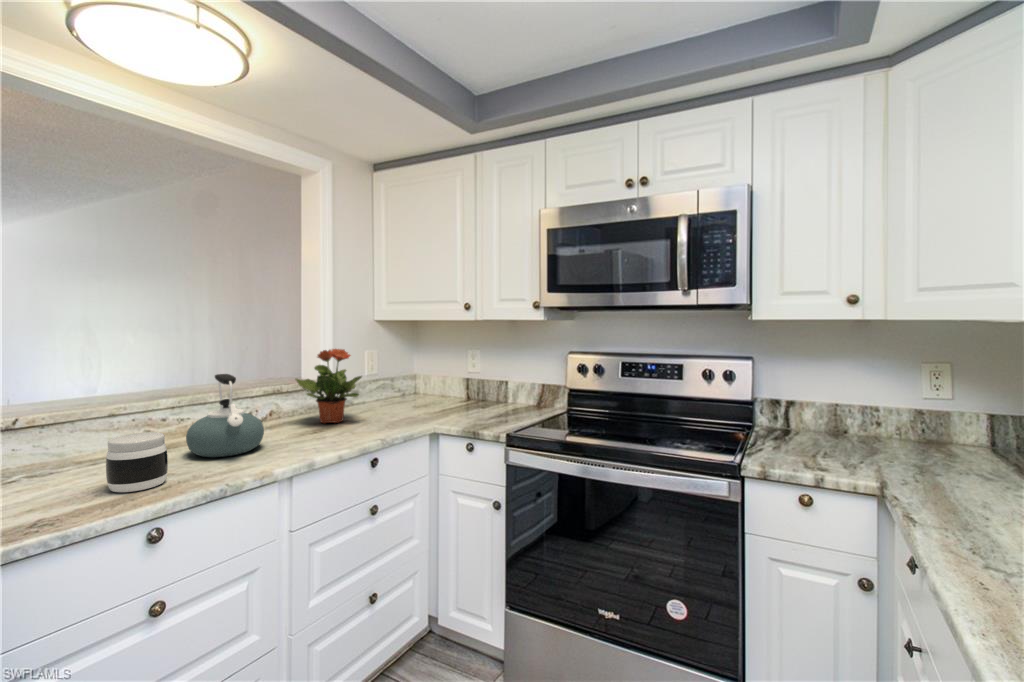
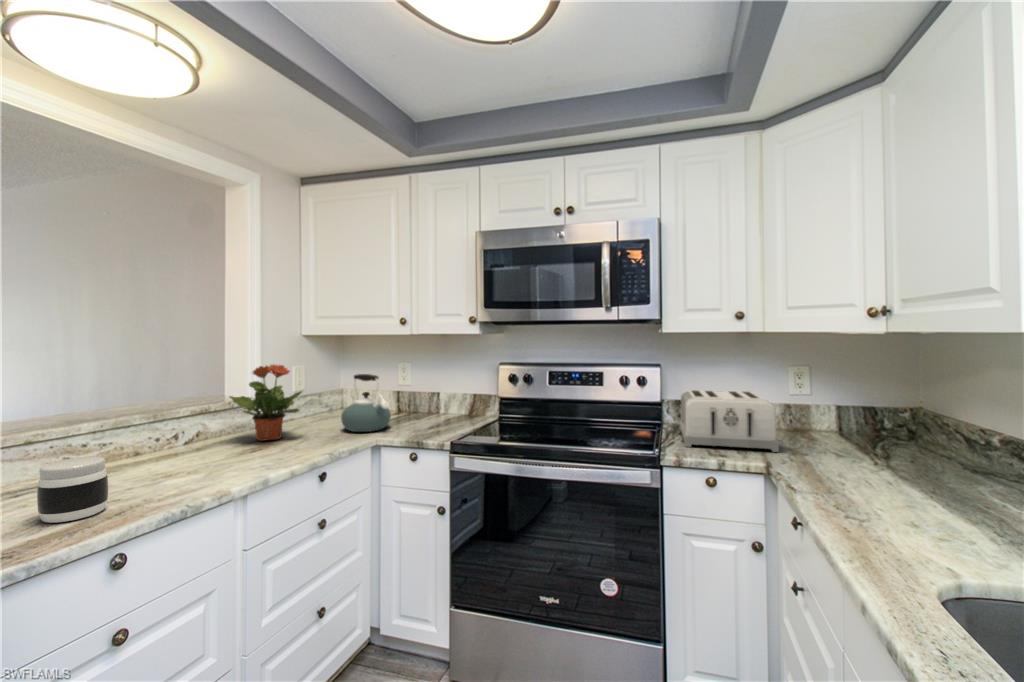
kettle: present [186,374,264,457] -> present [341,374,391,432]
toaster: none [772,388,902,469] -> present [679,390,779,452]

